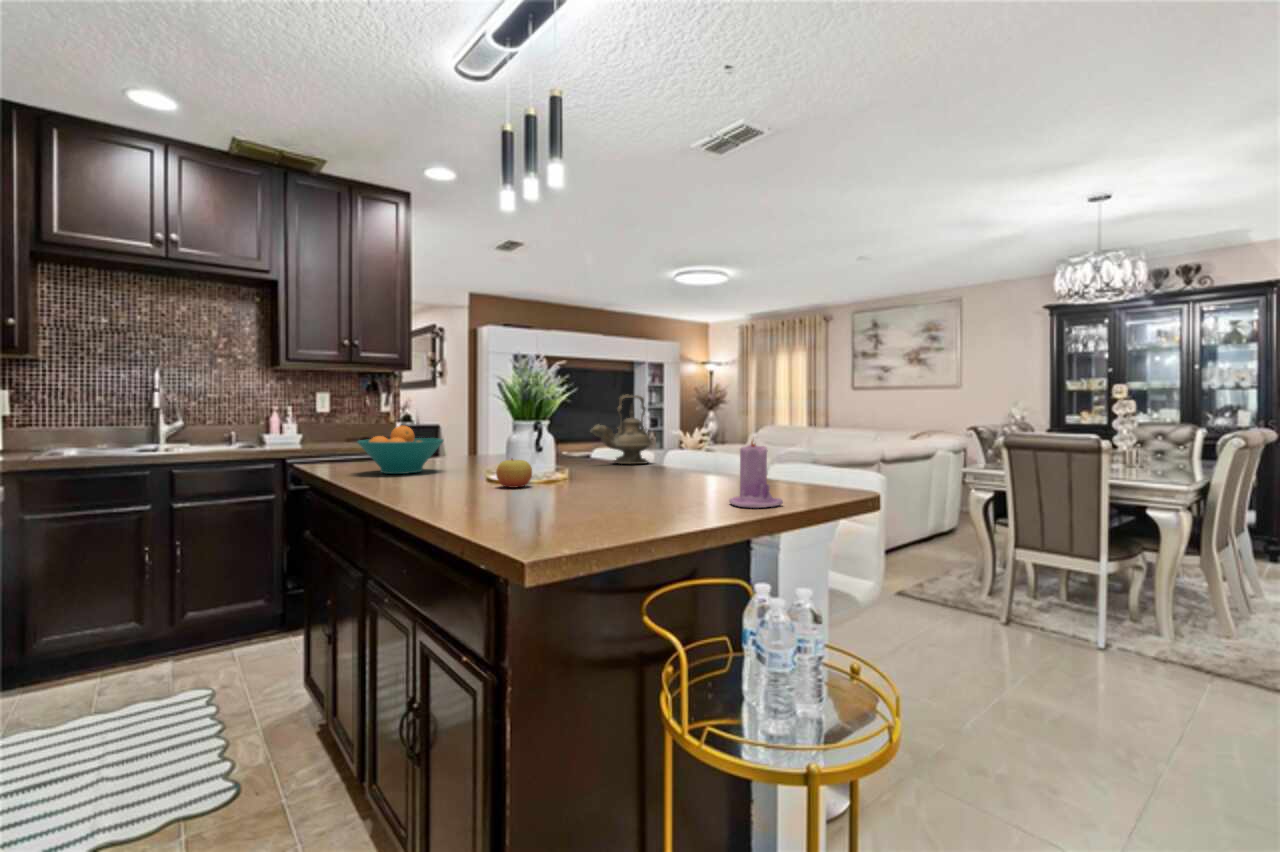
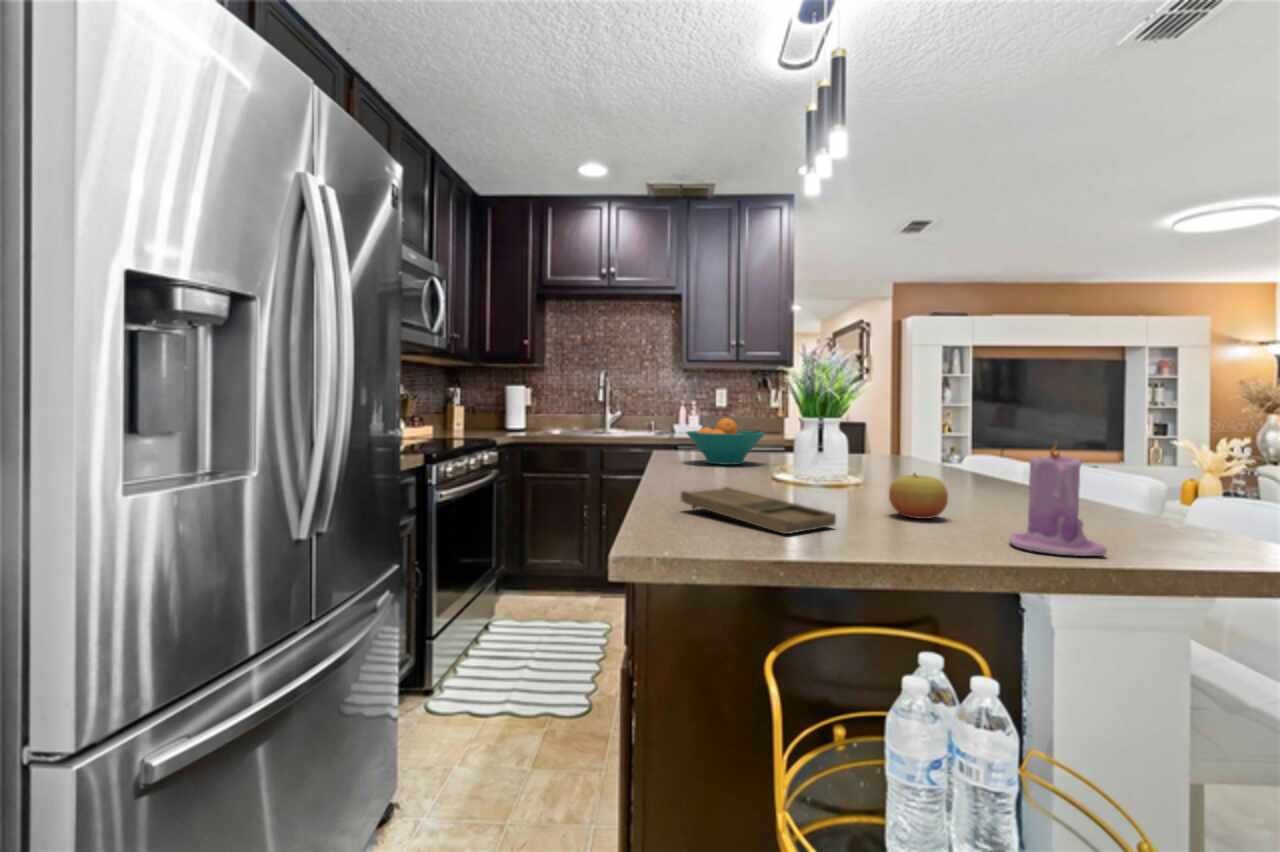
teapot: present [591,394,652,464] -> none [934,385,1034,477]
apple: present [496,459,532,488] -> present [889,474,948,519]
tray: none [482,490,626,521] -> present [681,487,836,534]

